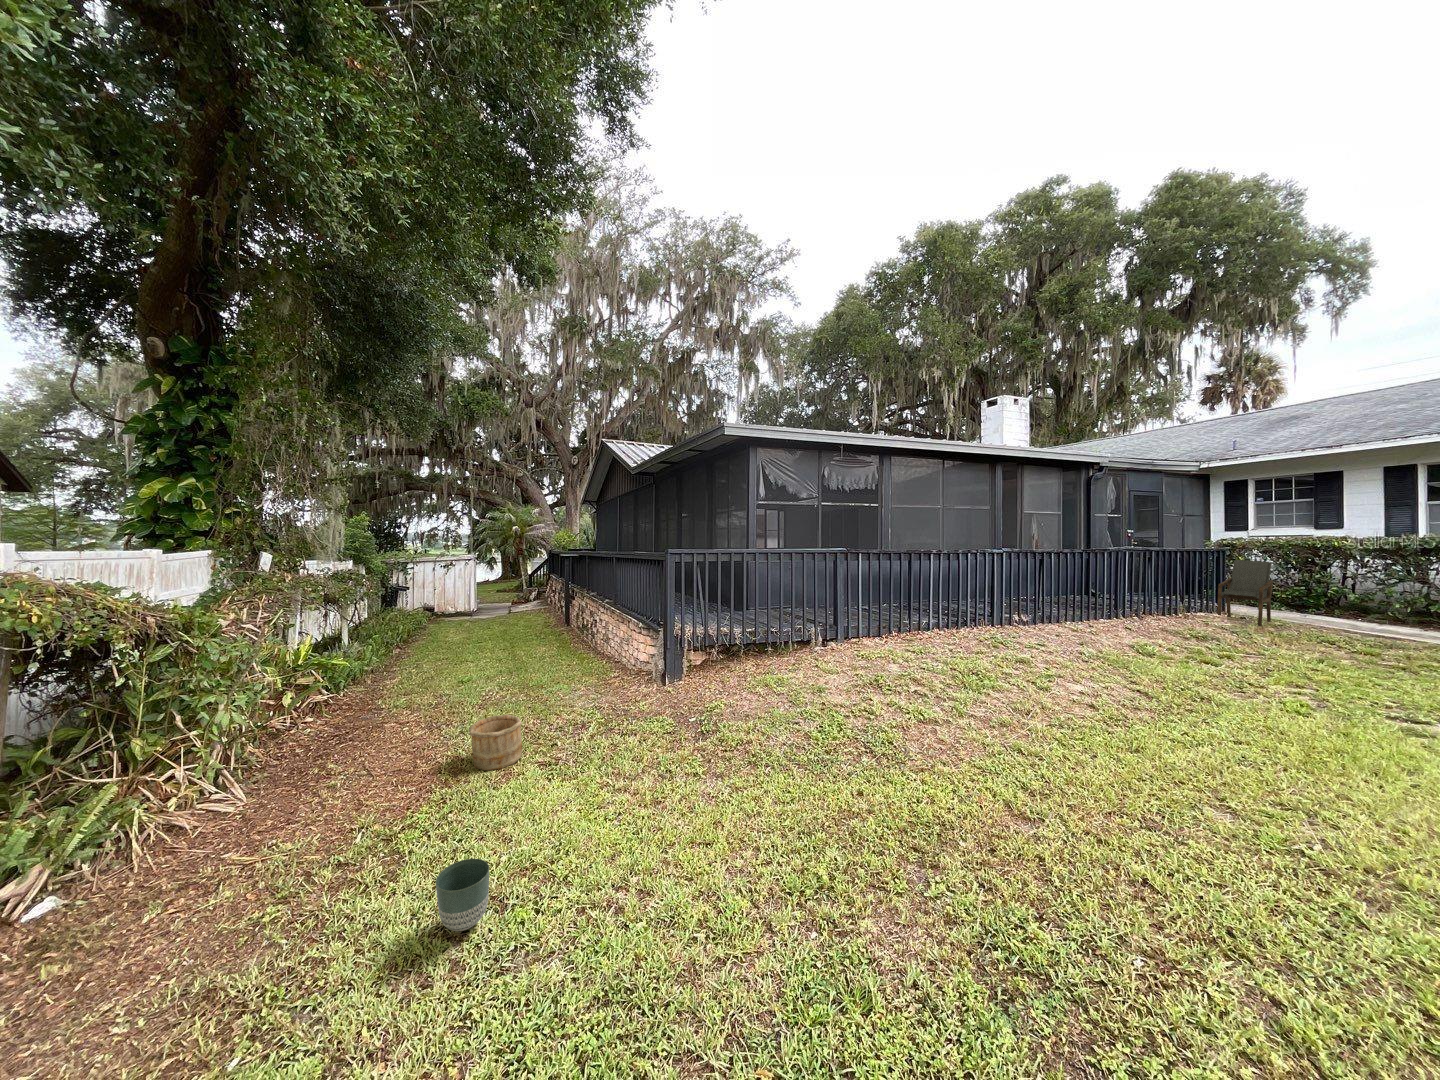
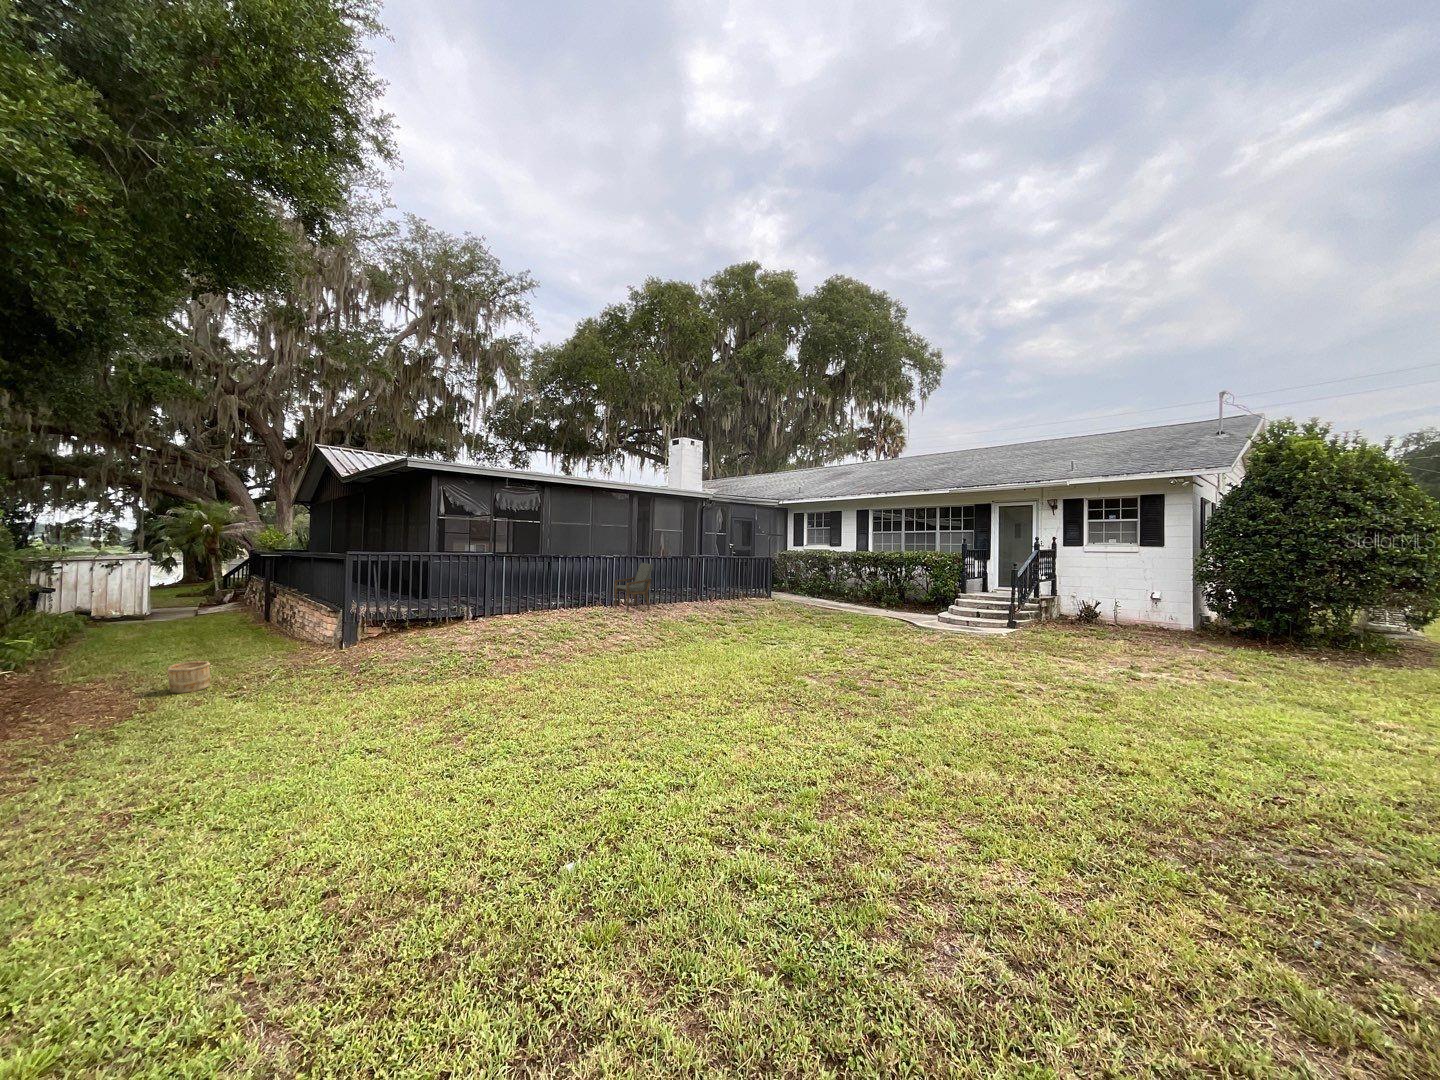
armchair: present [1217,560,1273,626] -> present [615,563,653,612]
planter: present [436,859,489,931] -> none [158,703,190,733]

